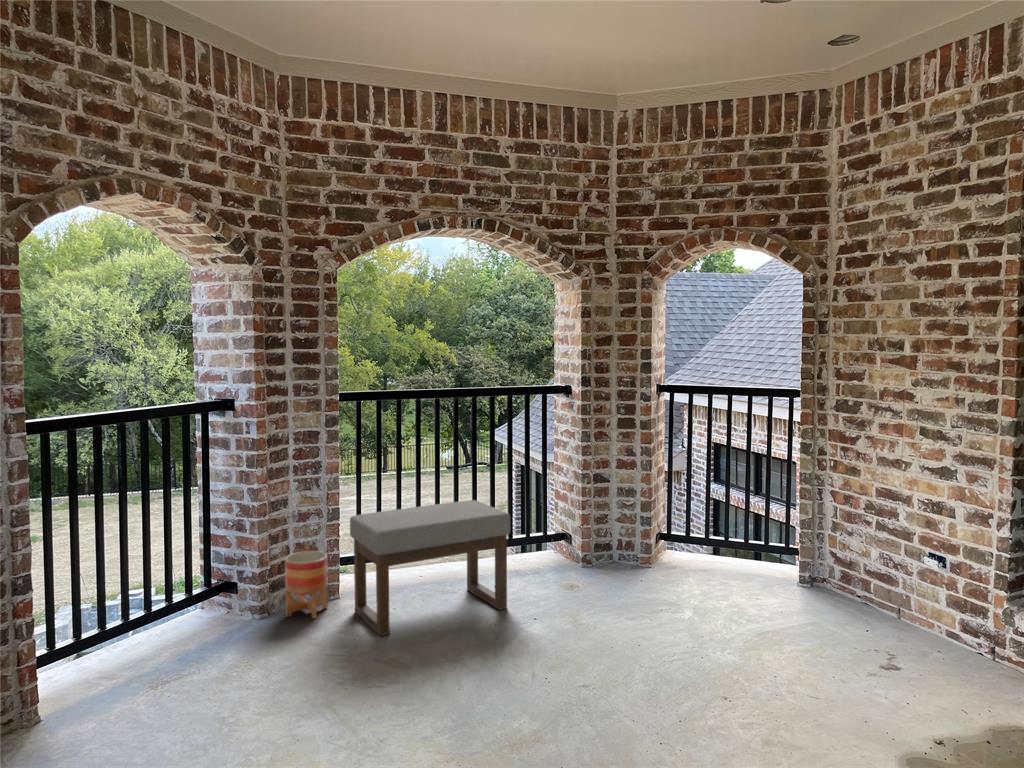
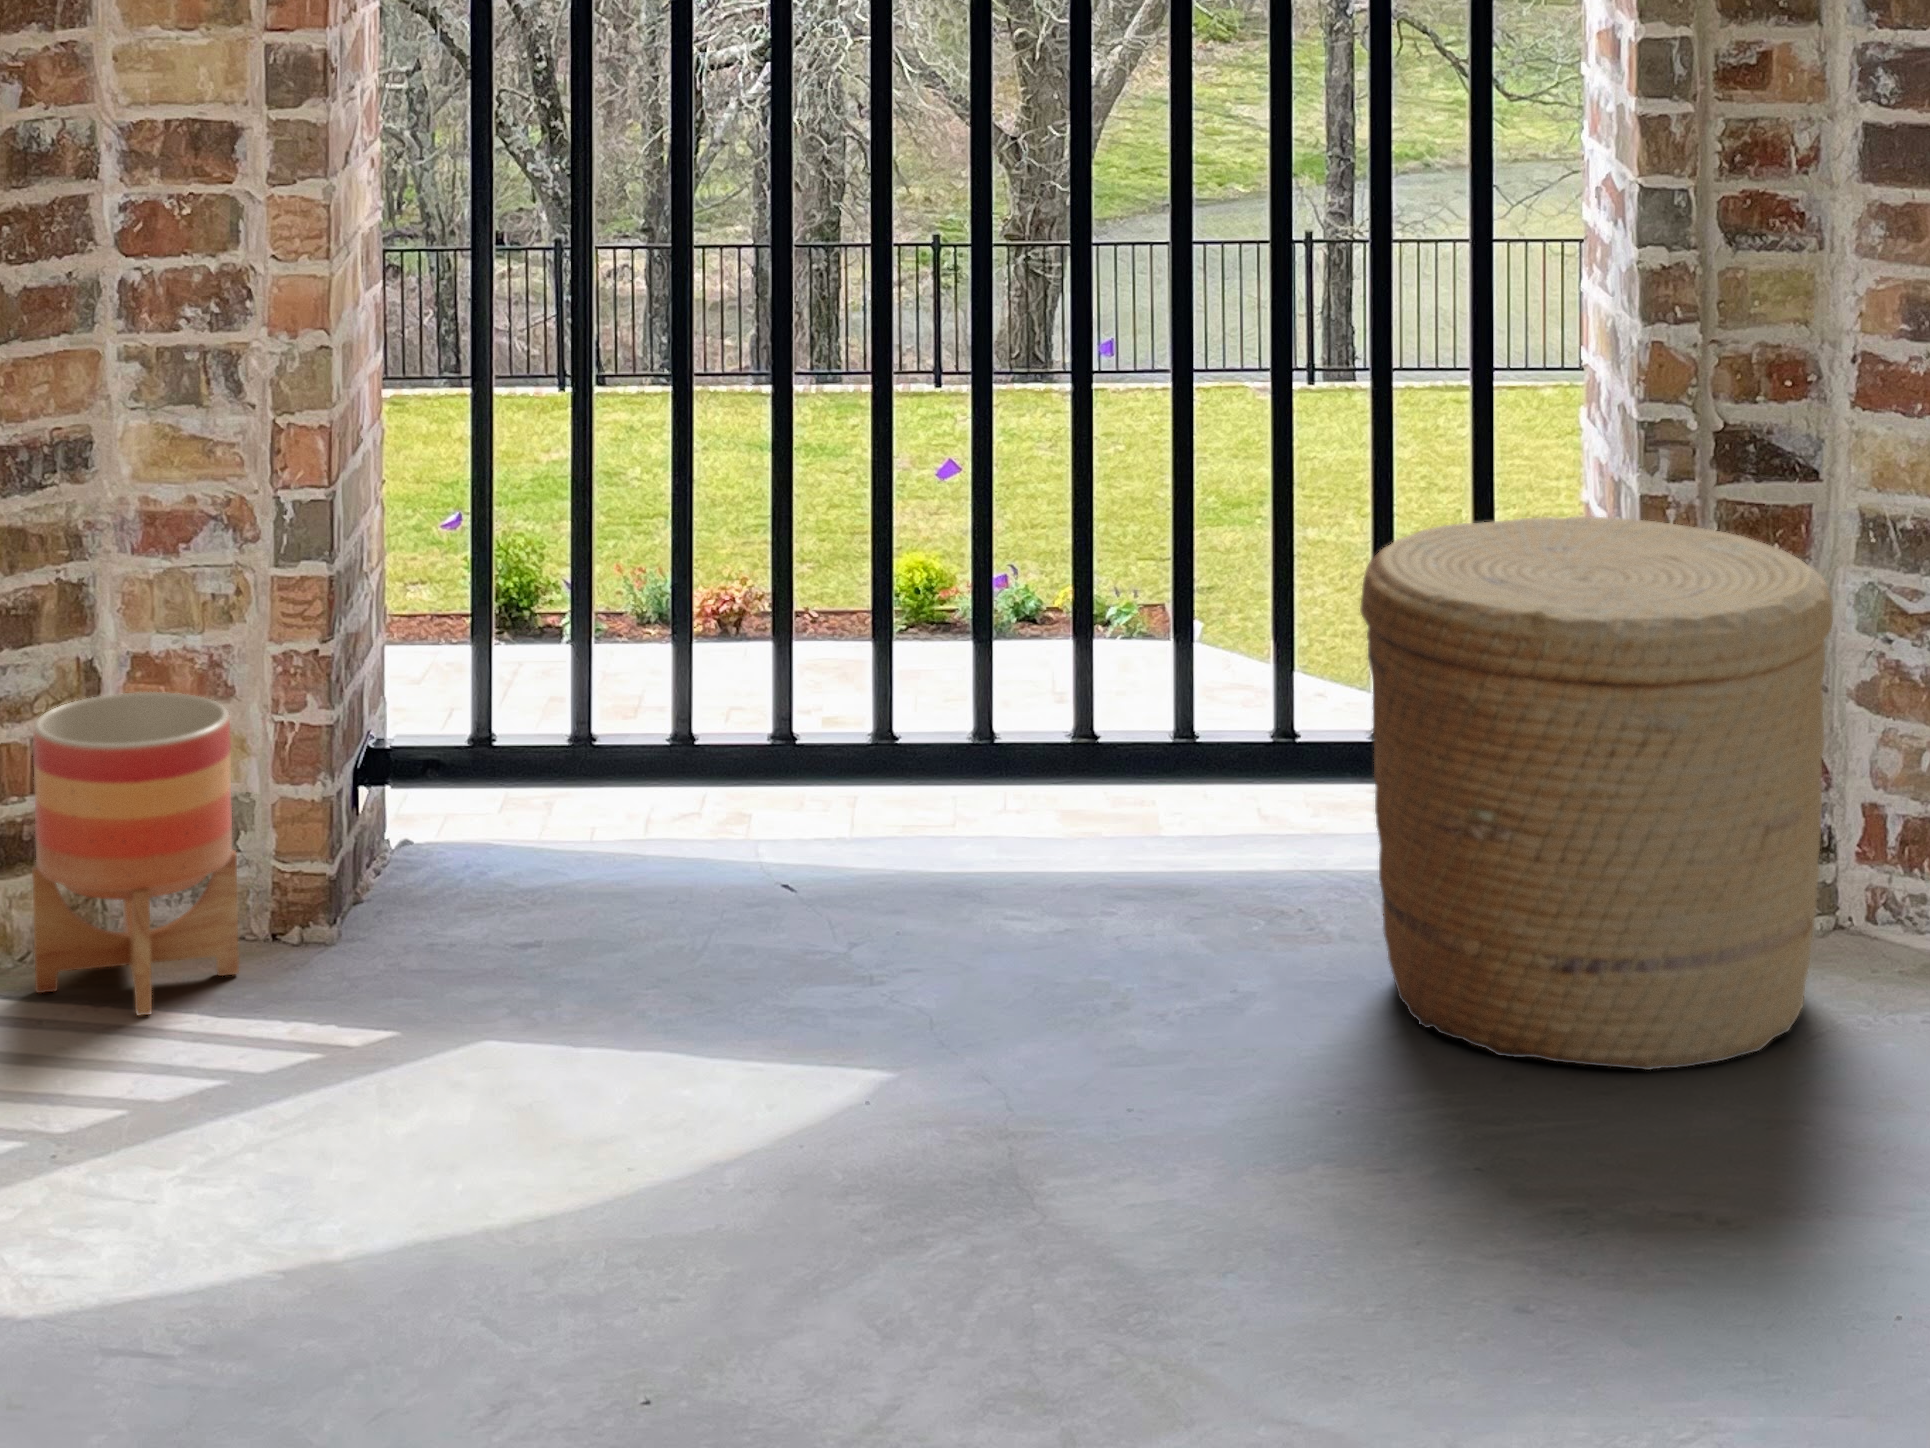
woven basket: none [544,493,629,592] -> present [1360,516,1833,1070]
ottoman: present [350,500,510,636] -> none [313,512,1070,1138]

